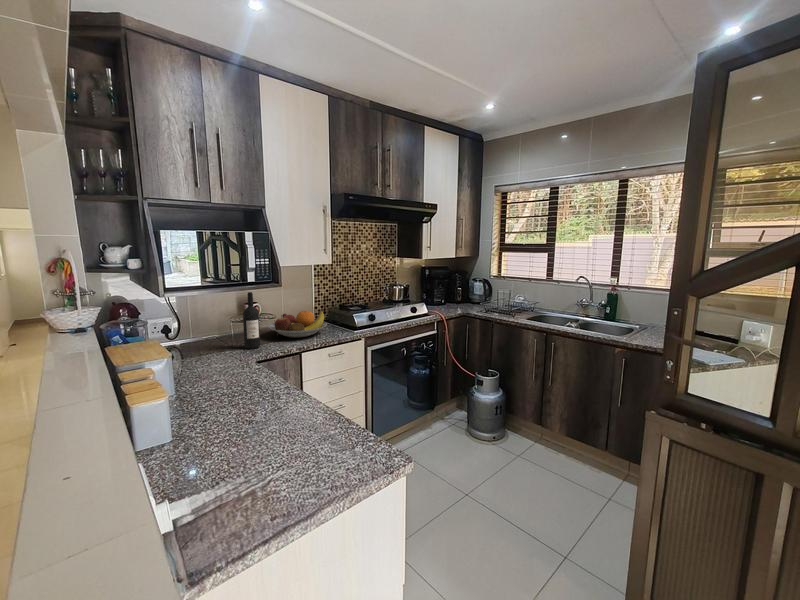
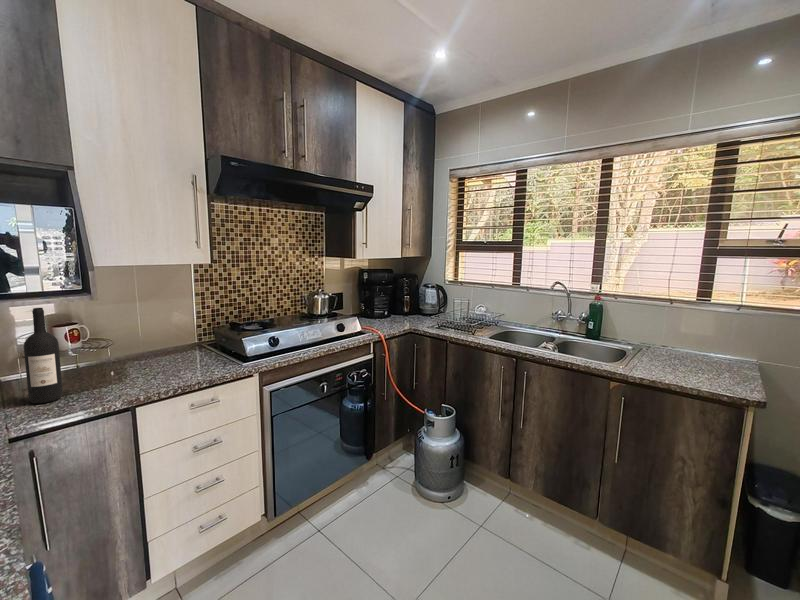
fruit bowl: present [268,311,327,338] -> none [95,333,200,377]

